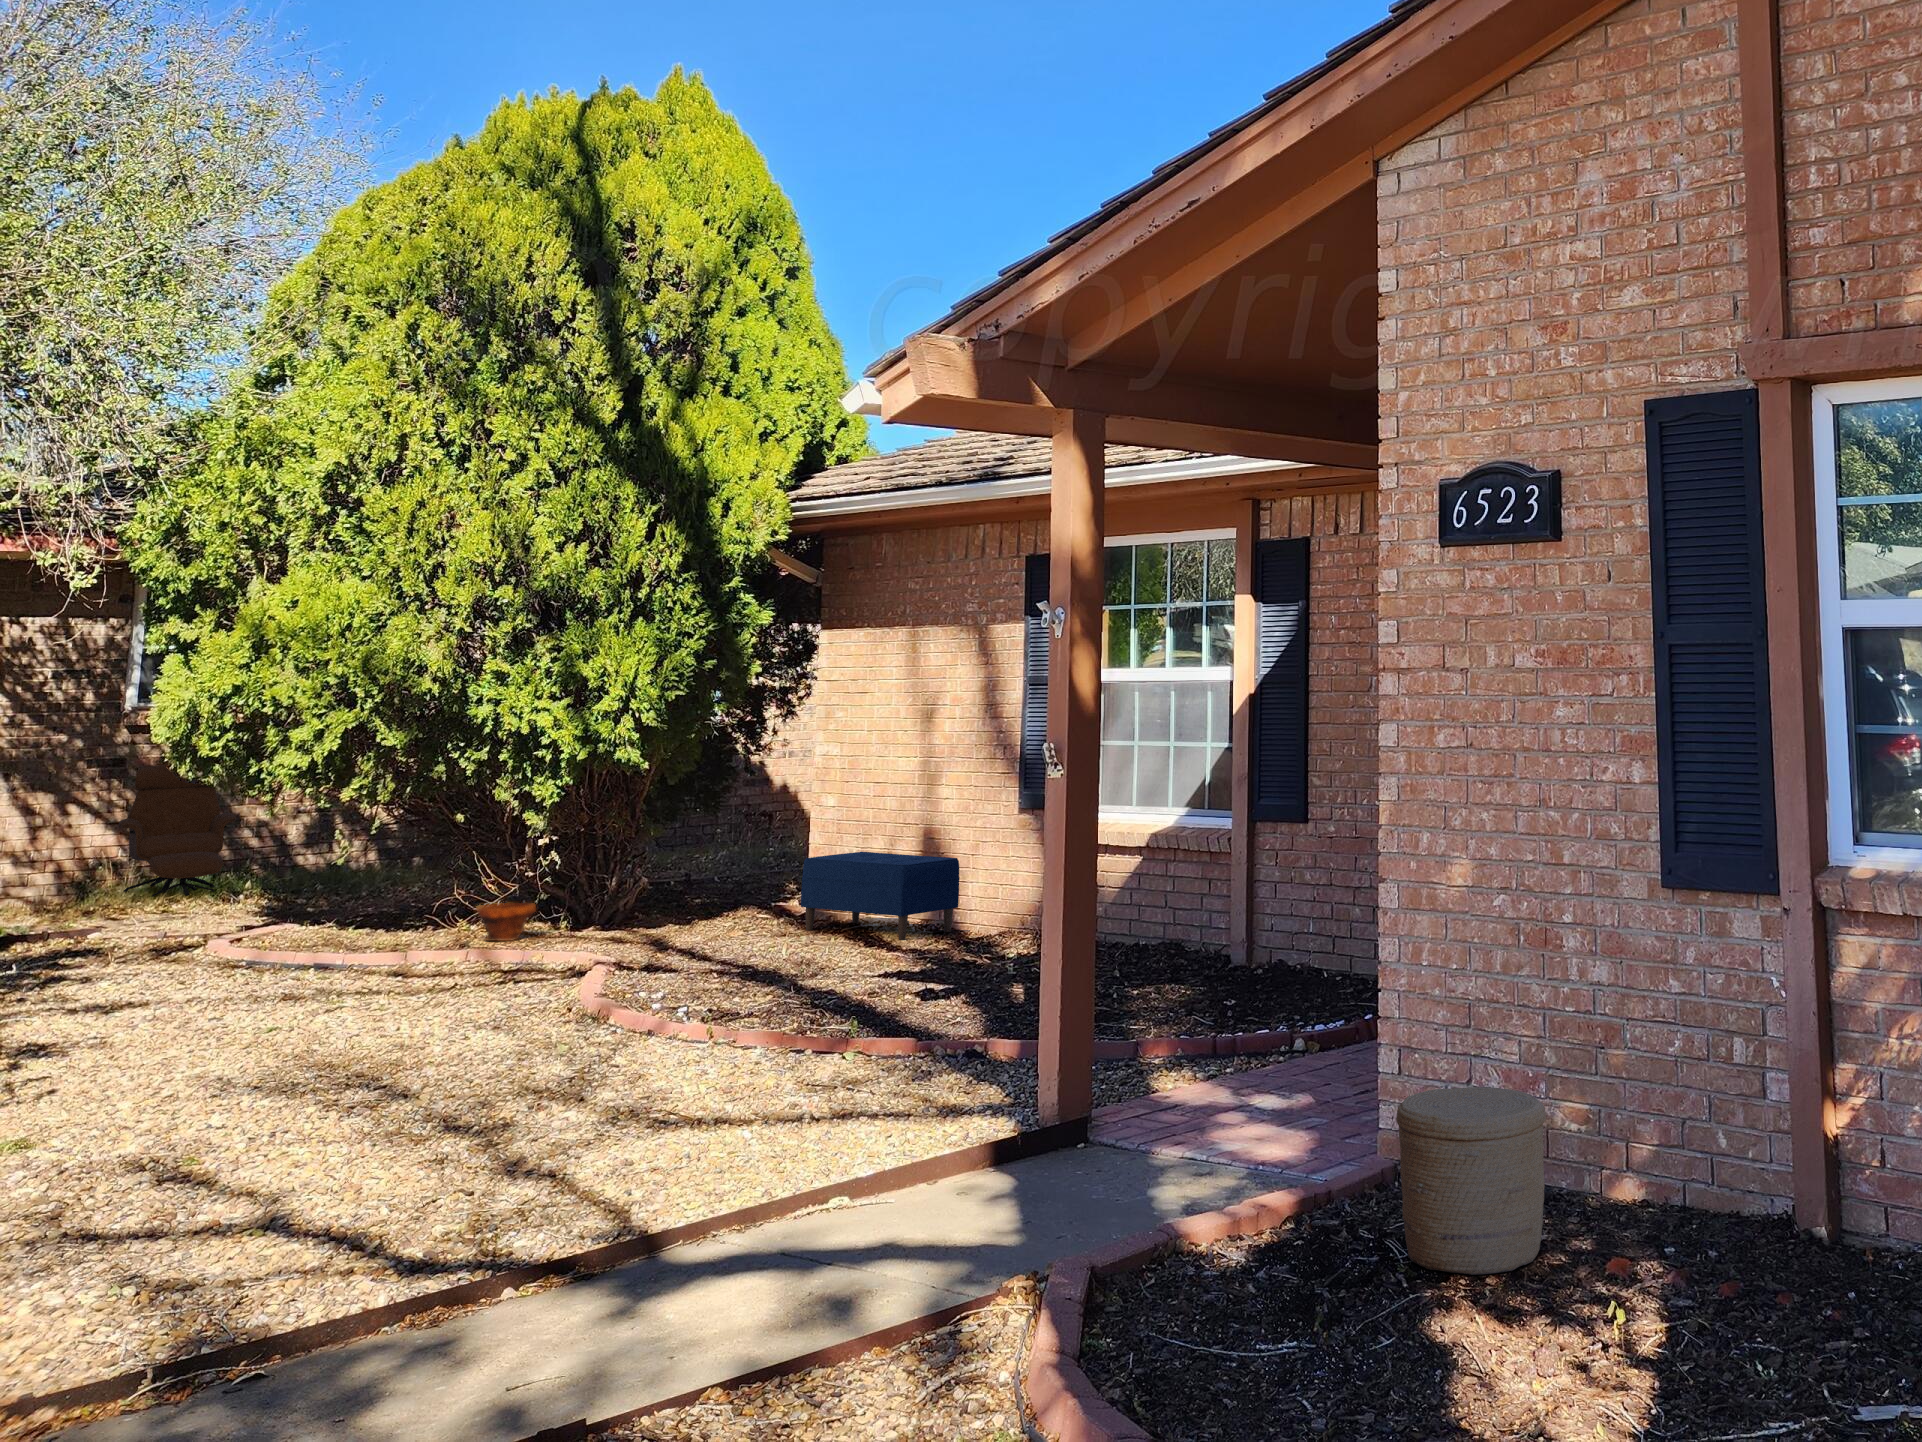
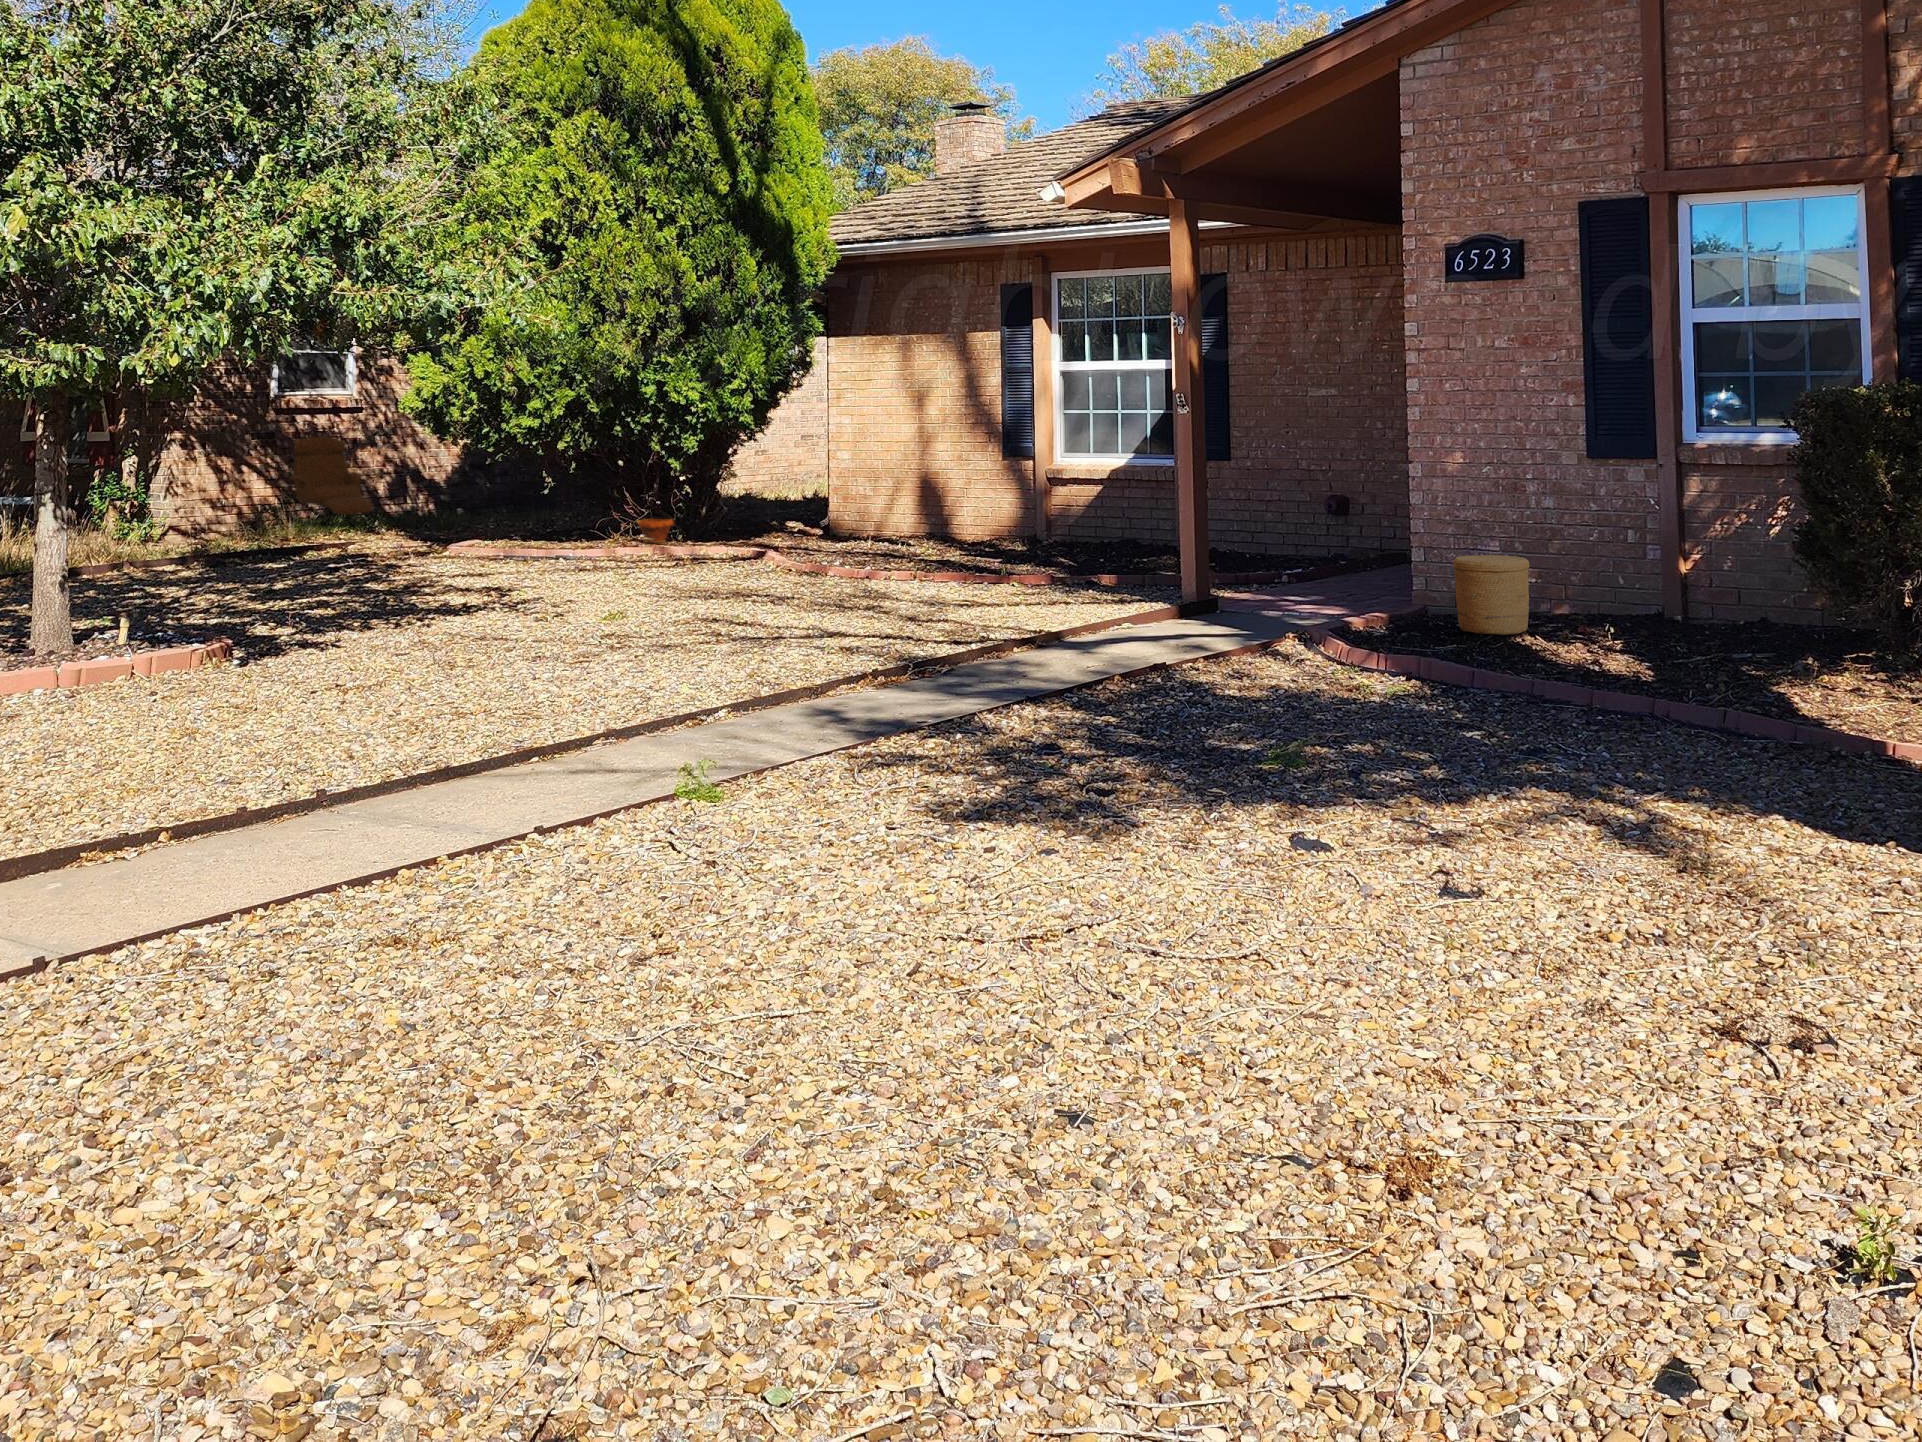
bench: present [801,852,959,940] -> none [846,486,957,539]

